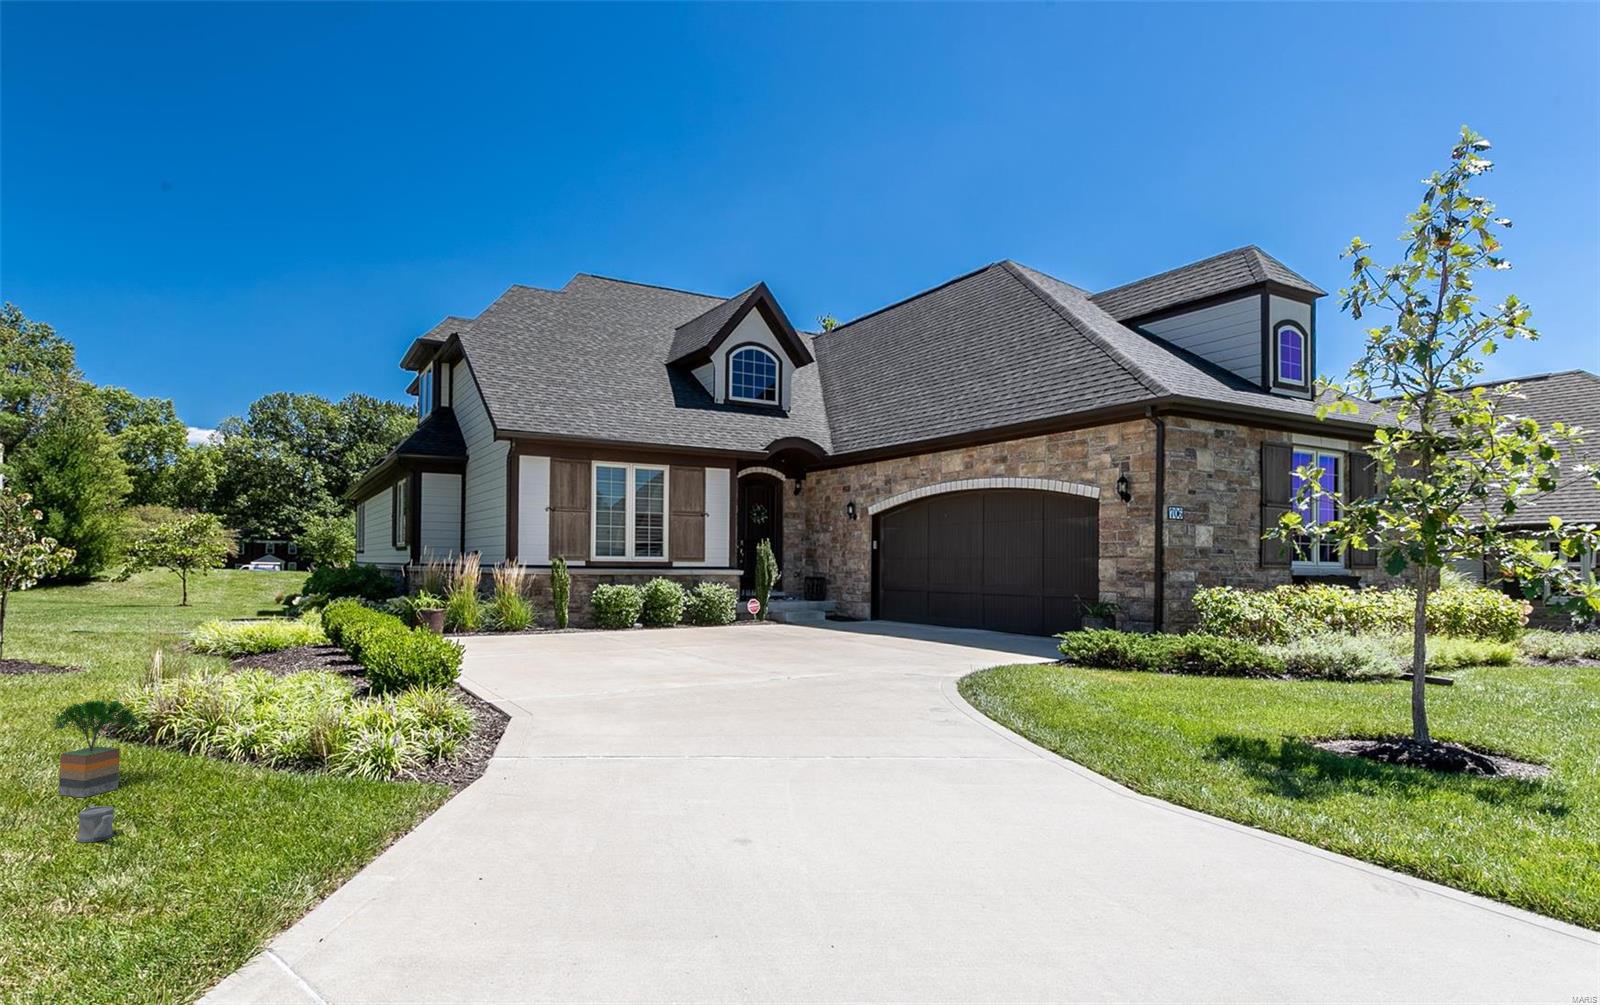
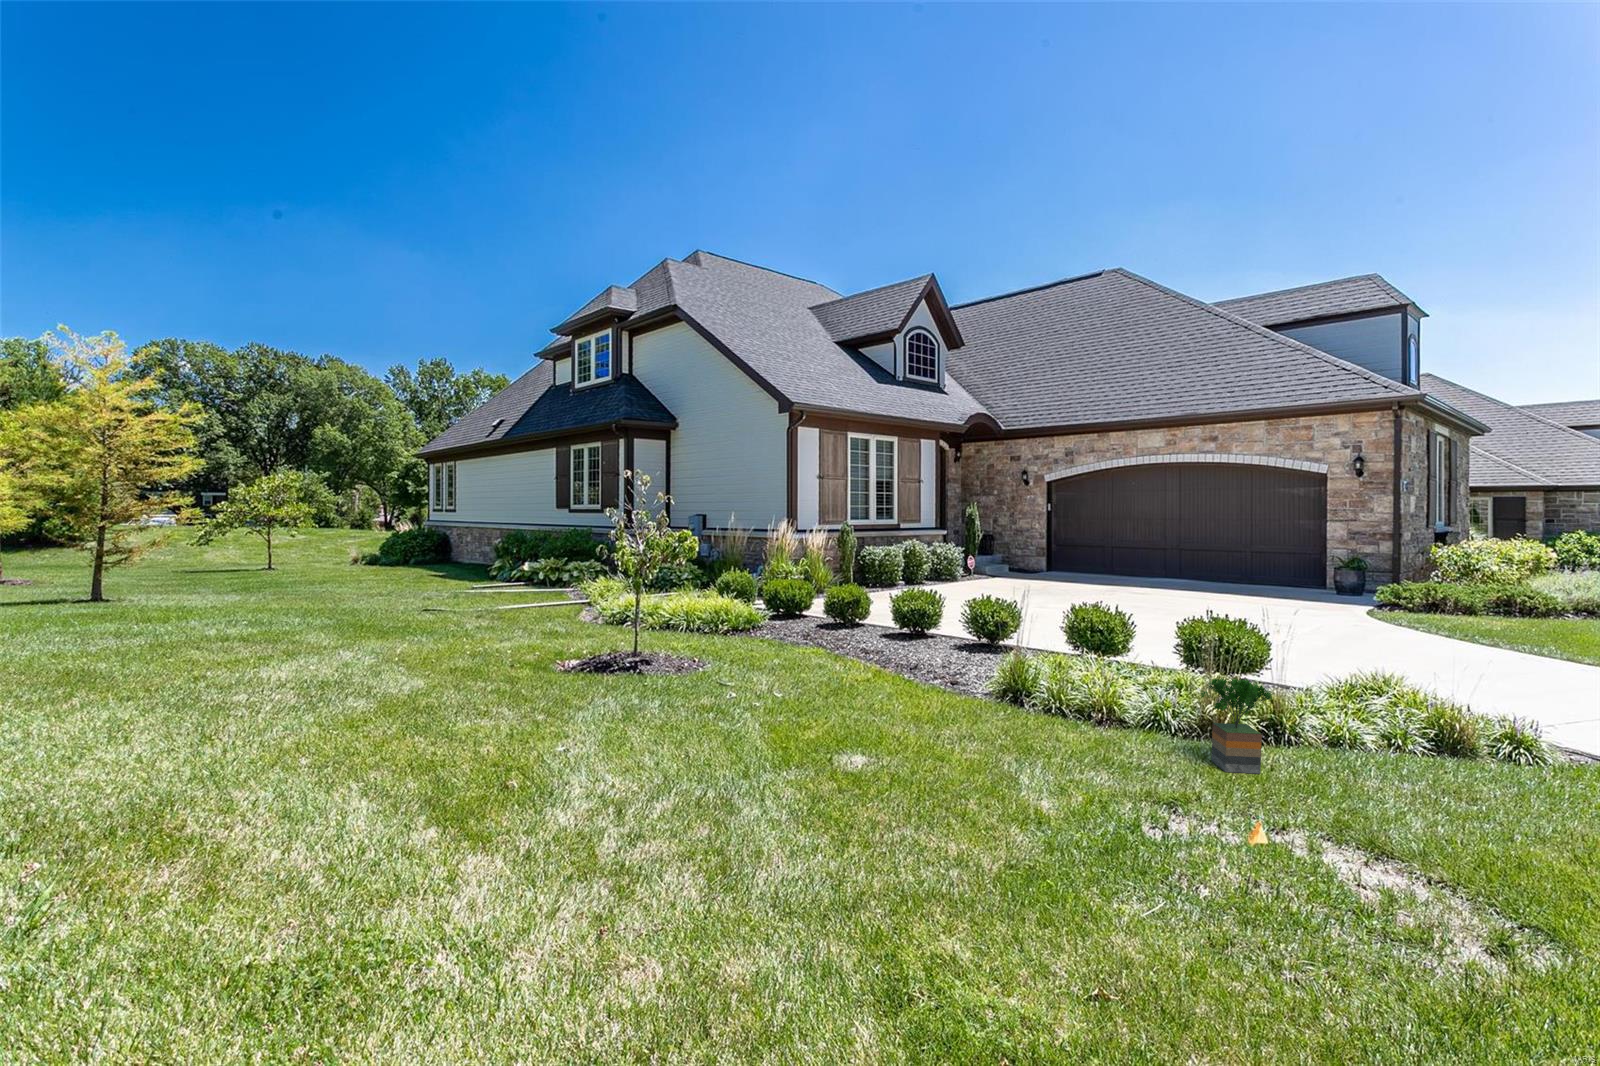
watering can: present [77,804,115,843] -> none [1416,783,1514,821]

